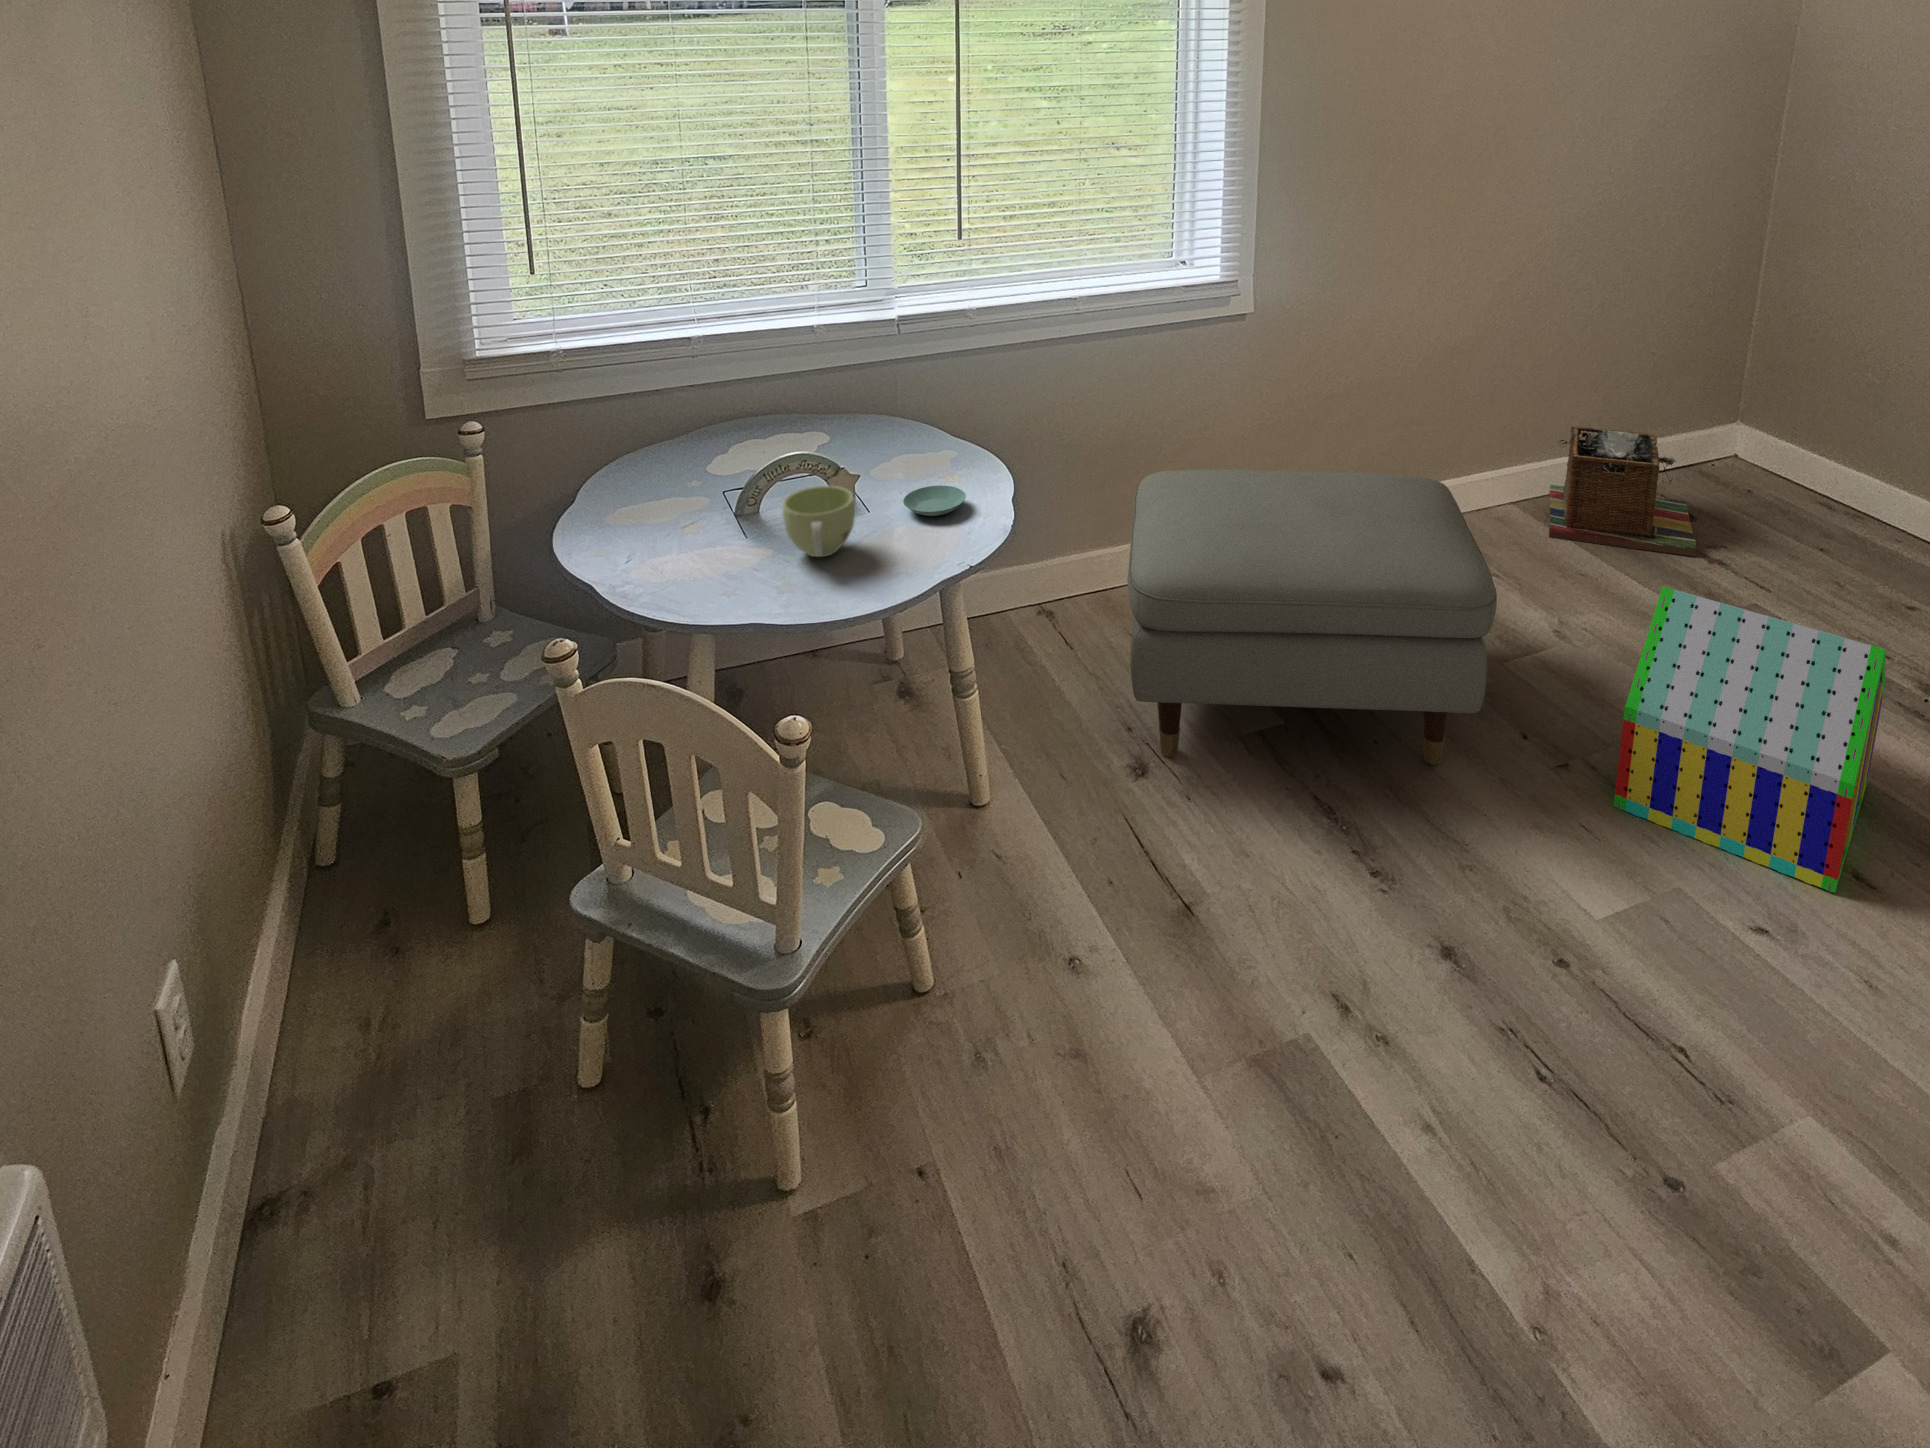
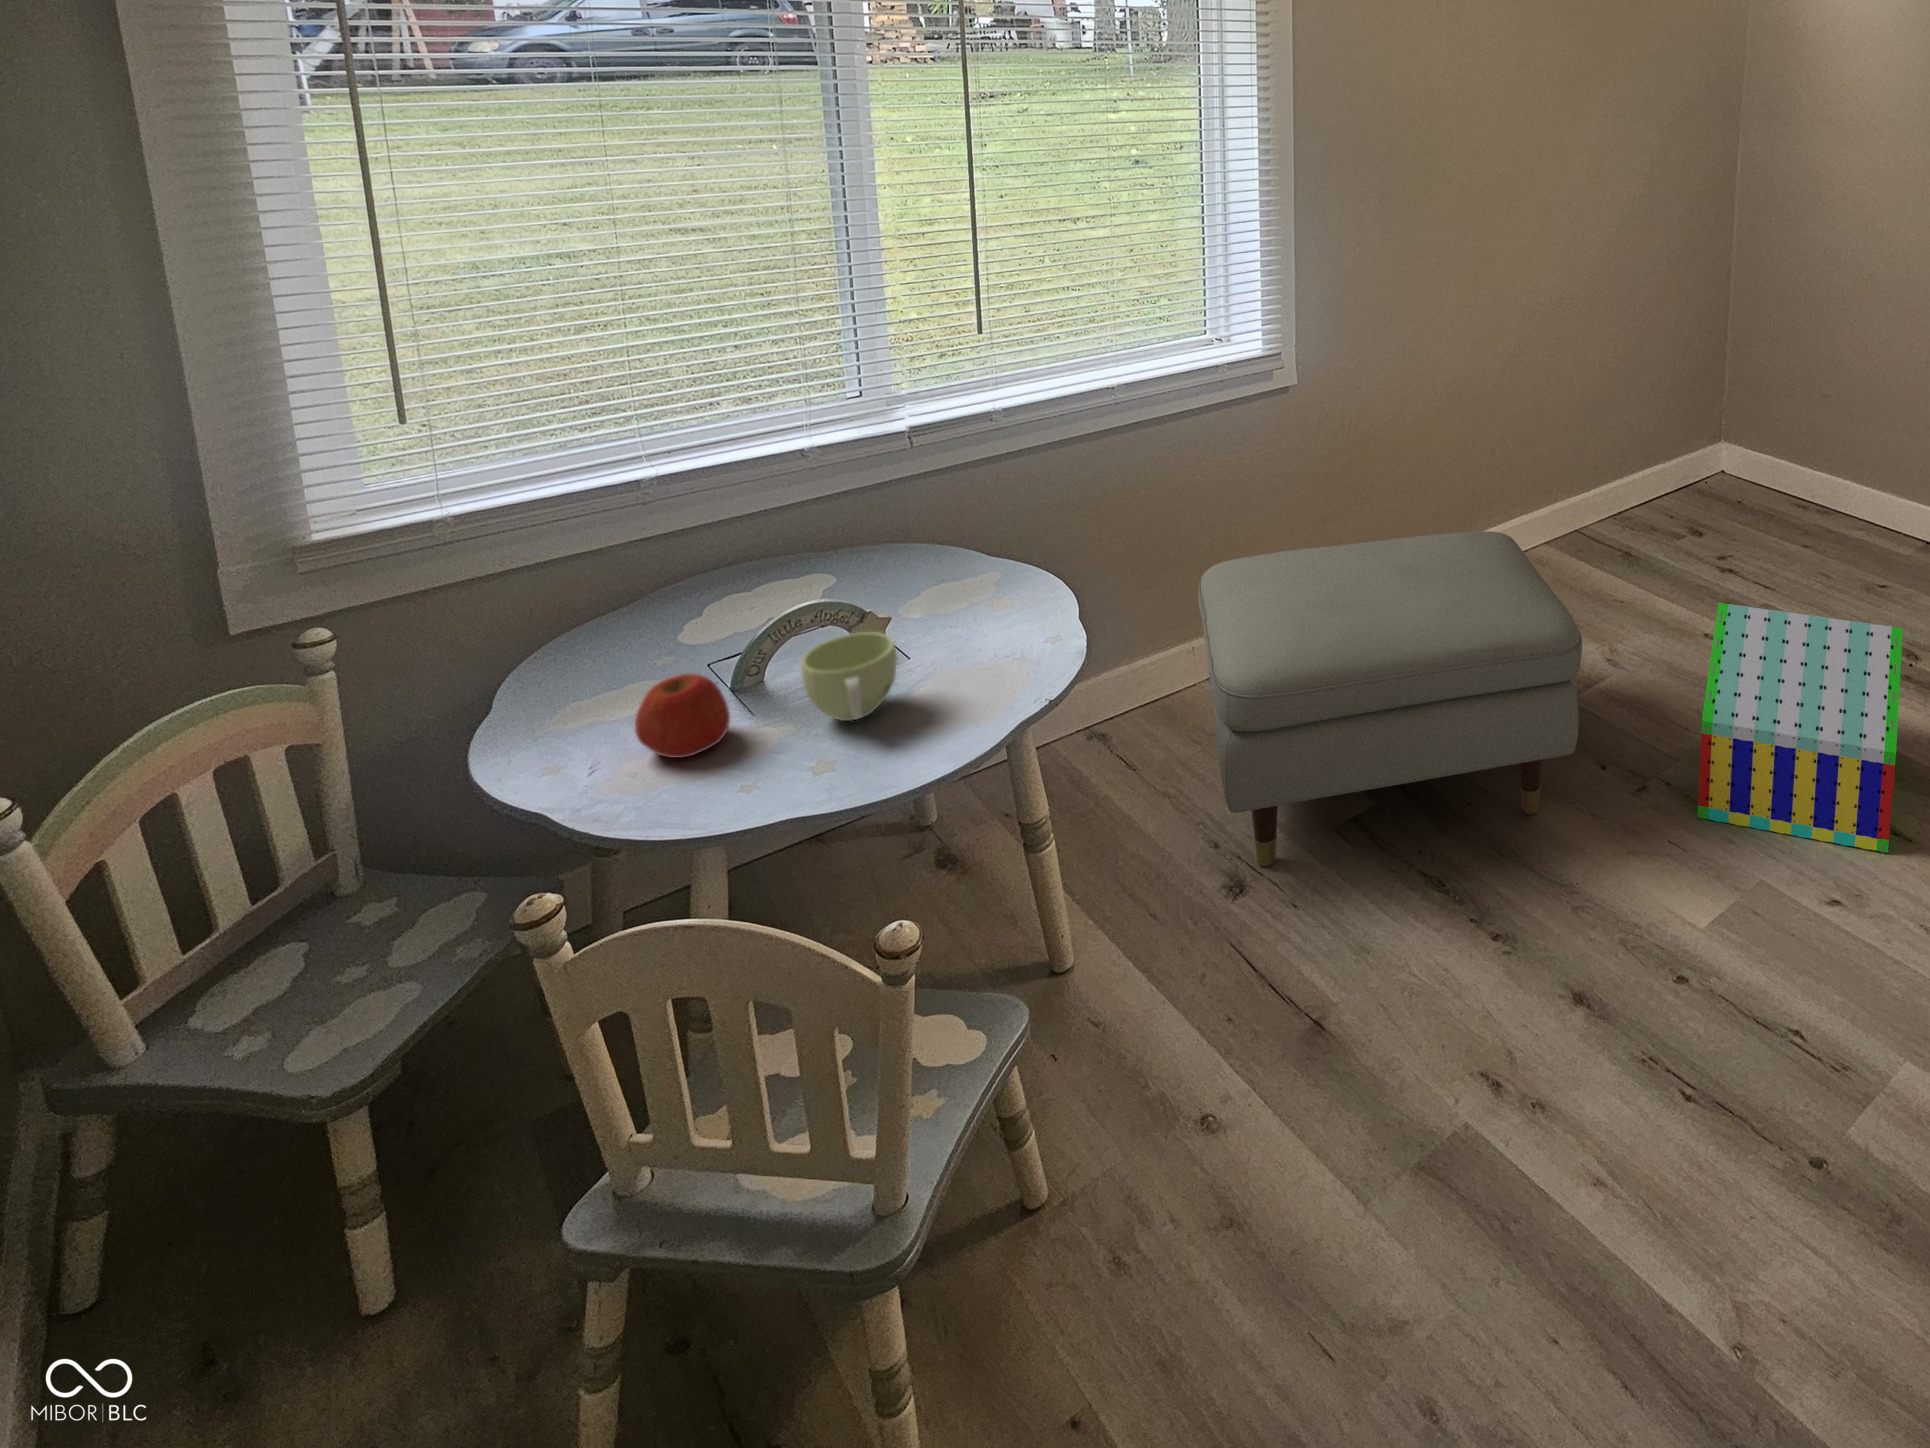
laundry basket: present [1549,426,1696,556] -> none [1581,464,1716,573]
saucer: present [903,485,966,516] -> none [948,611,1025,649]
apple: none [665,499,732,564] -> present [635,674,730,758]

